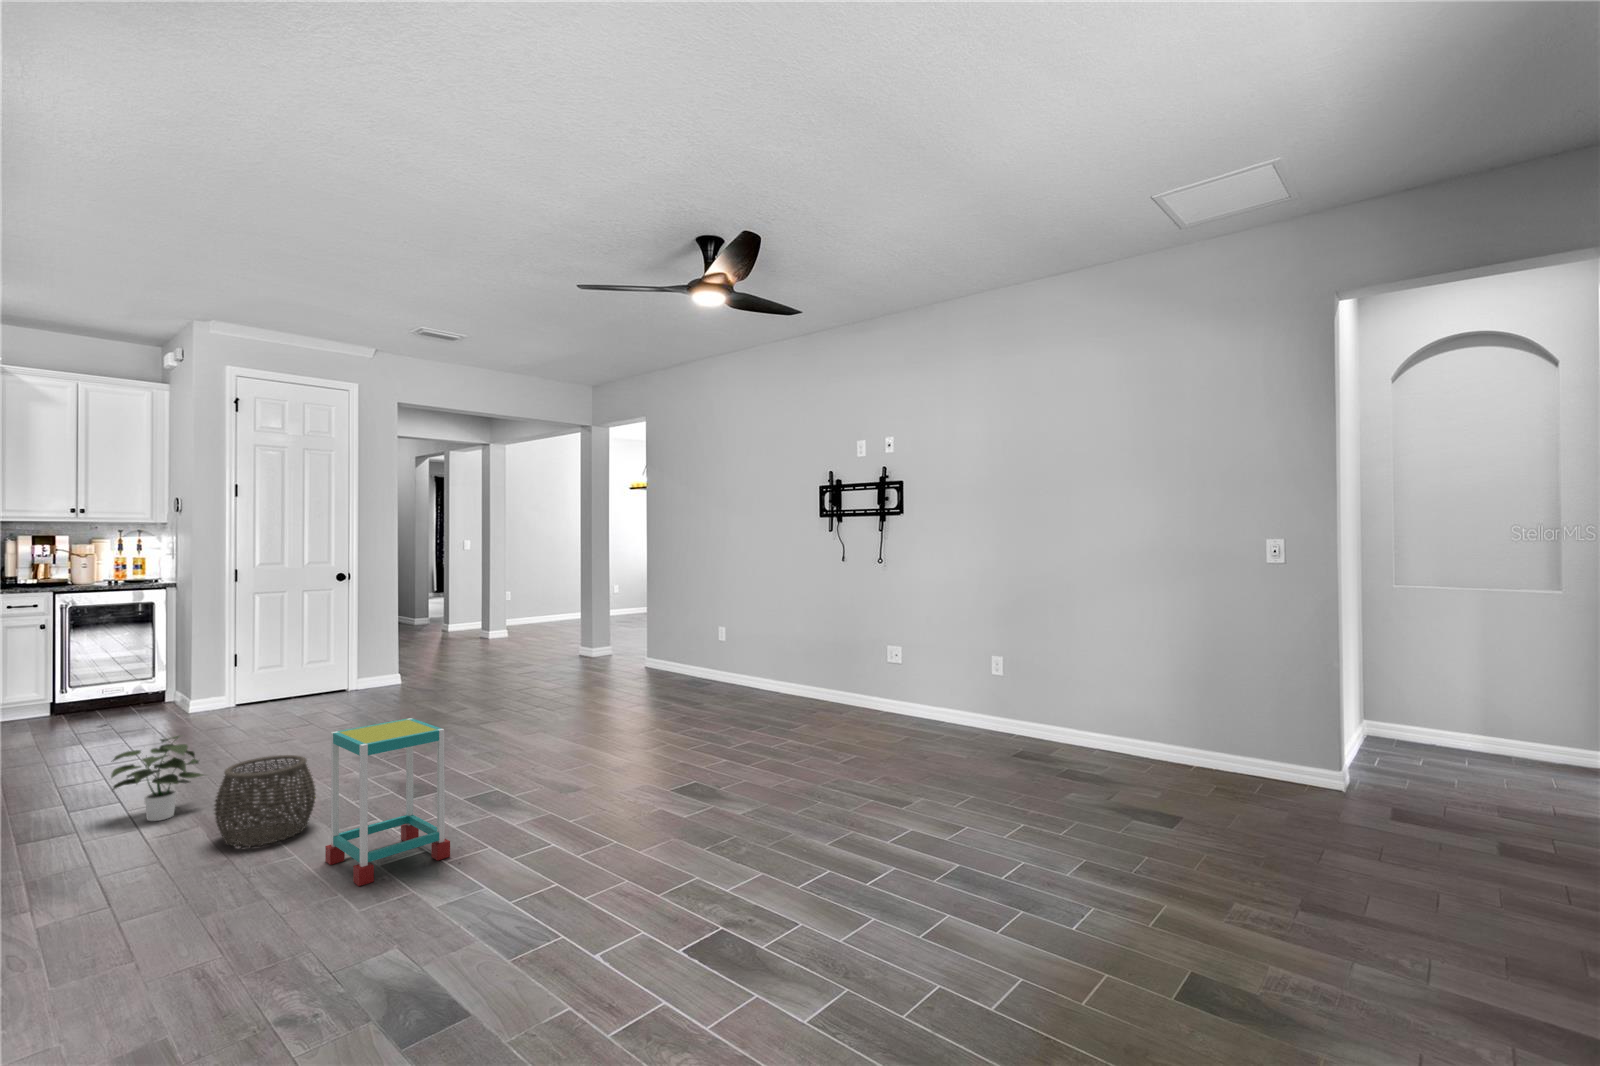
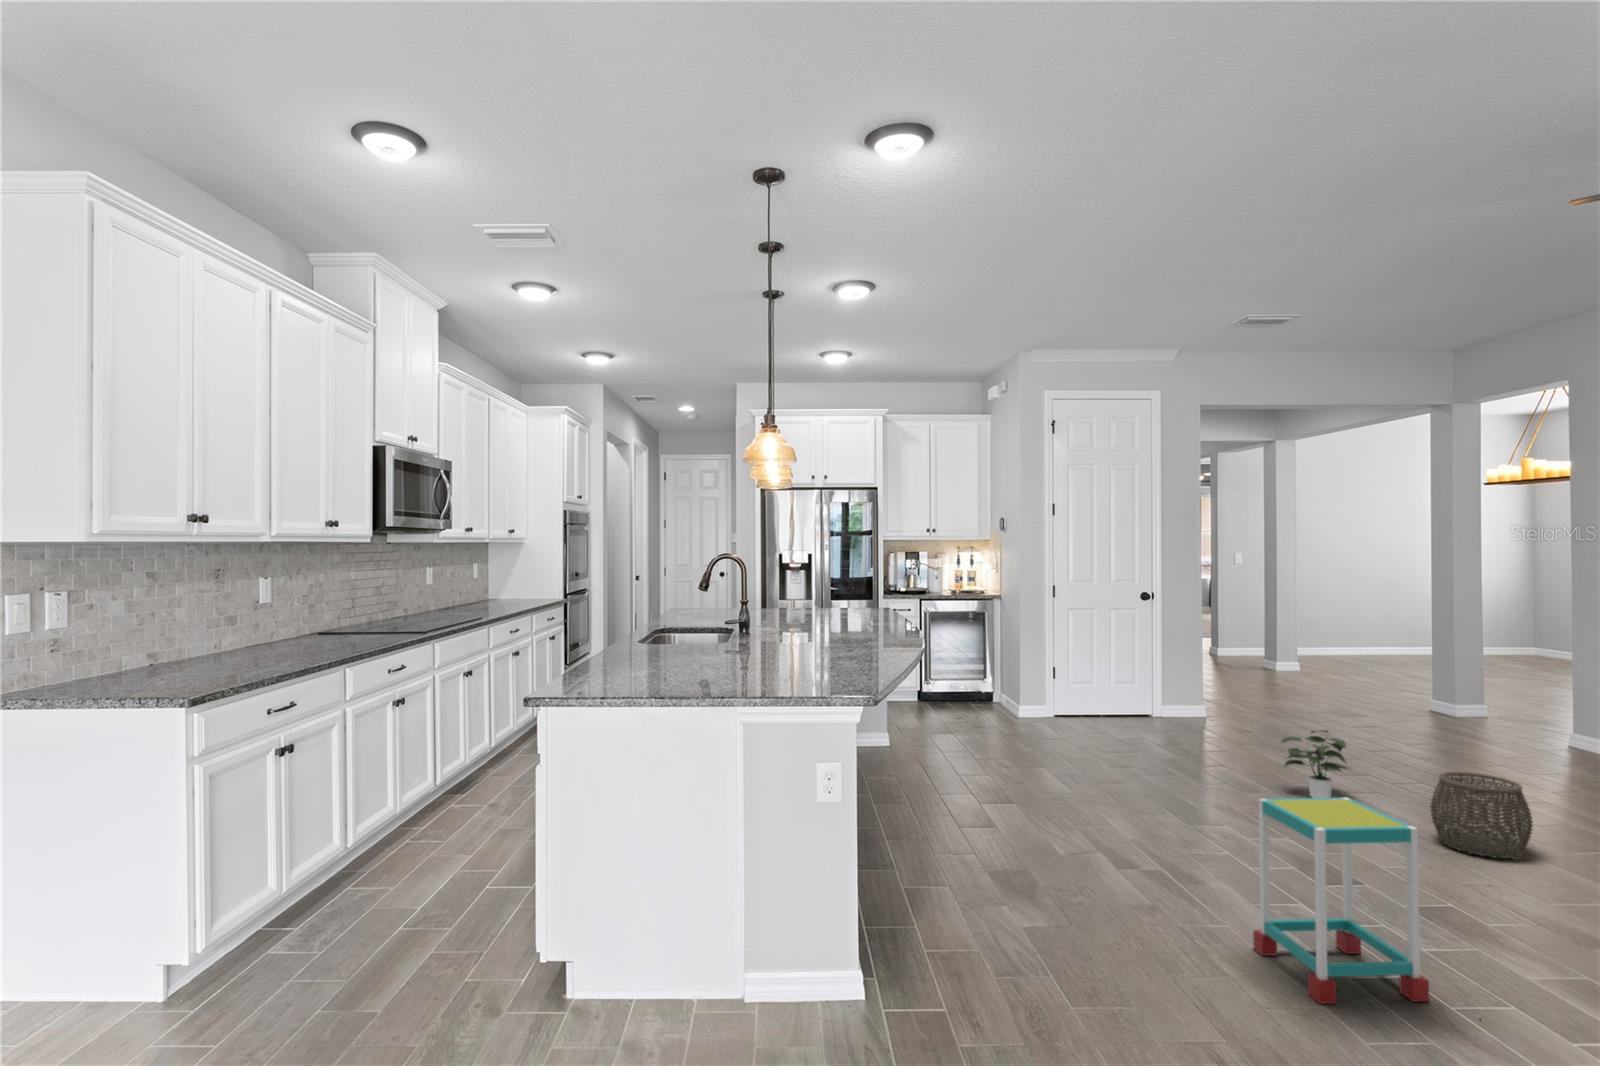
potted plant: present [111,736,204,821] -> present [1282,730,1349,798]
woven basket: present [214,755,316,847] -> present [1430,772,1533,859]

